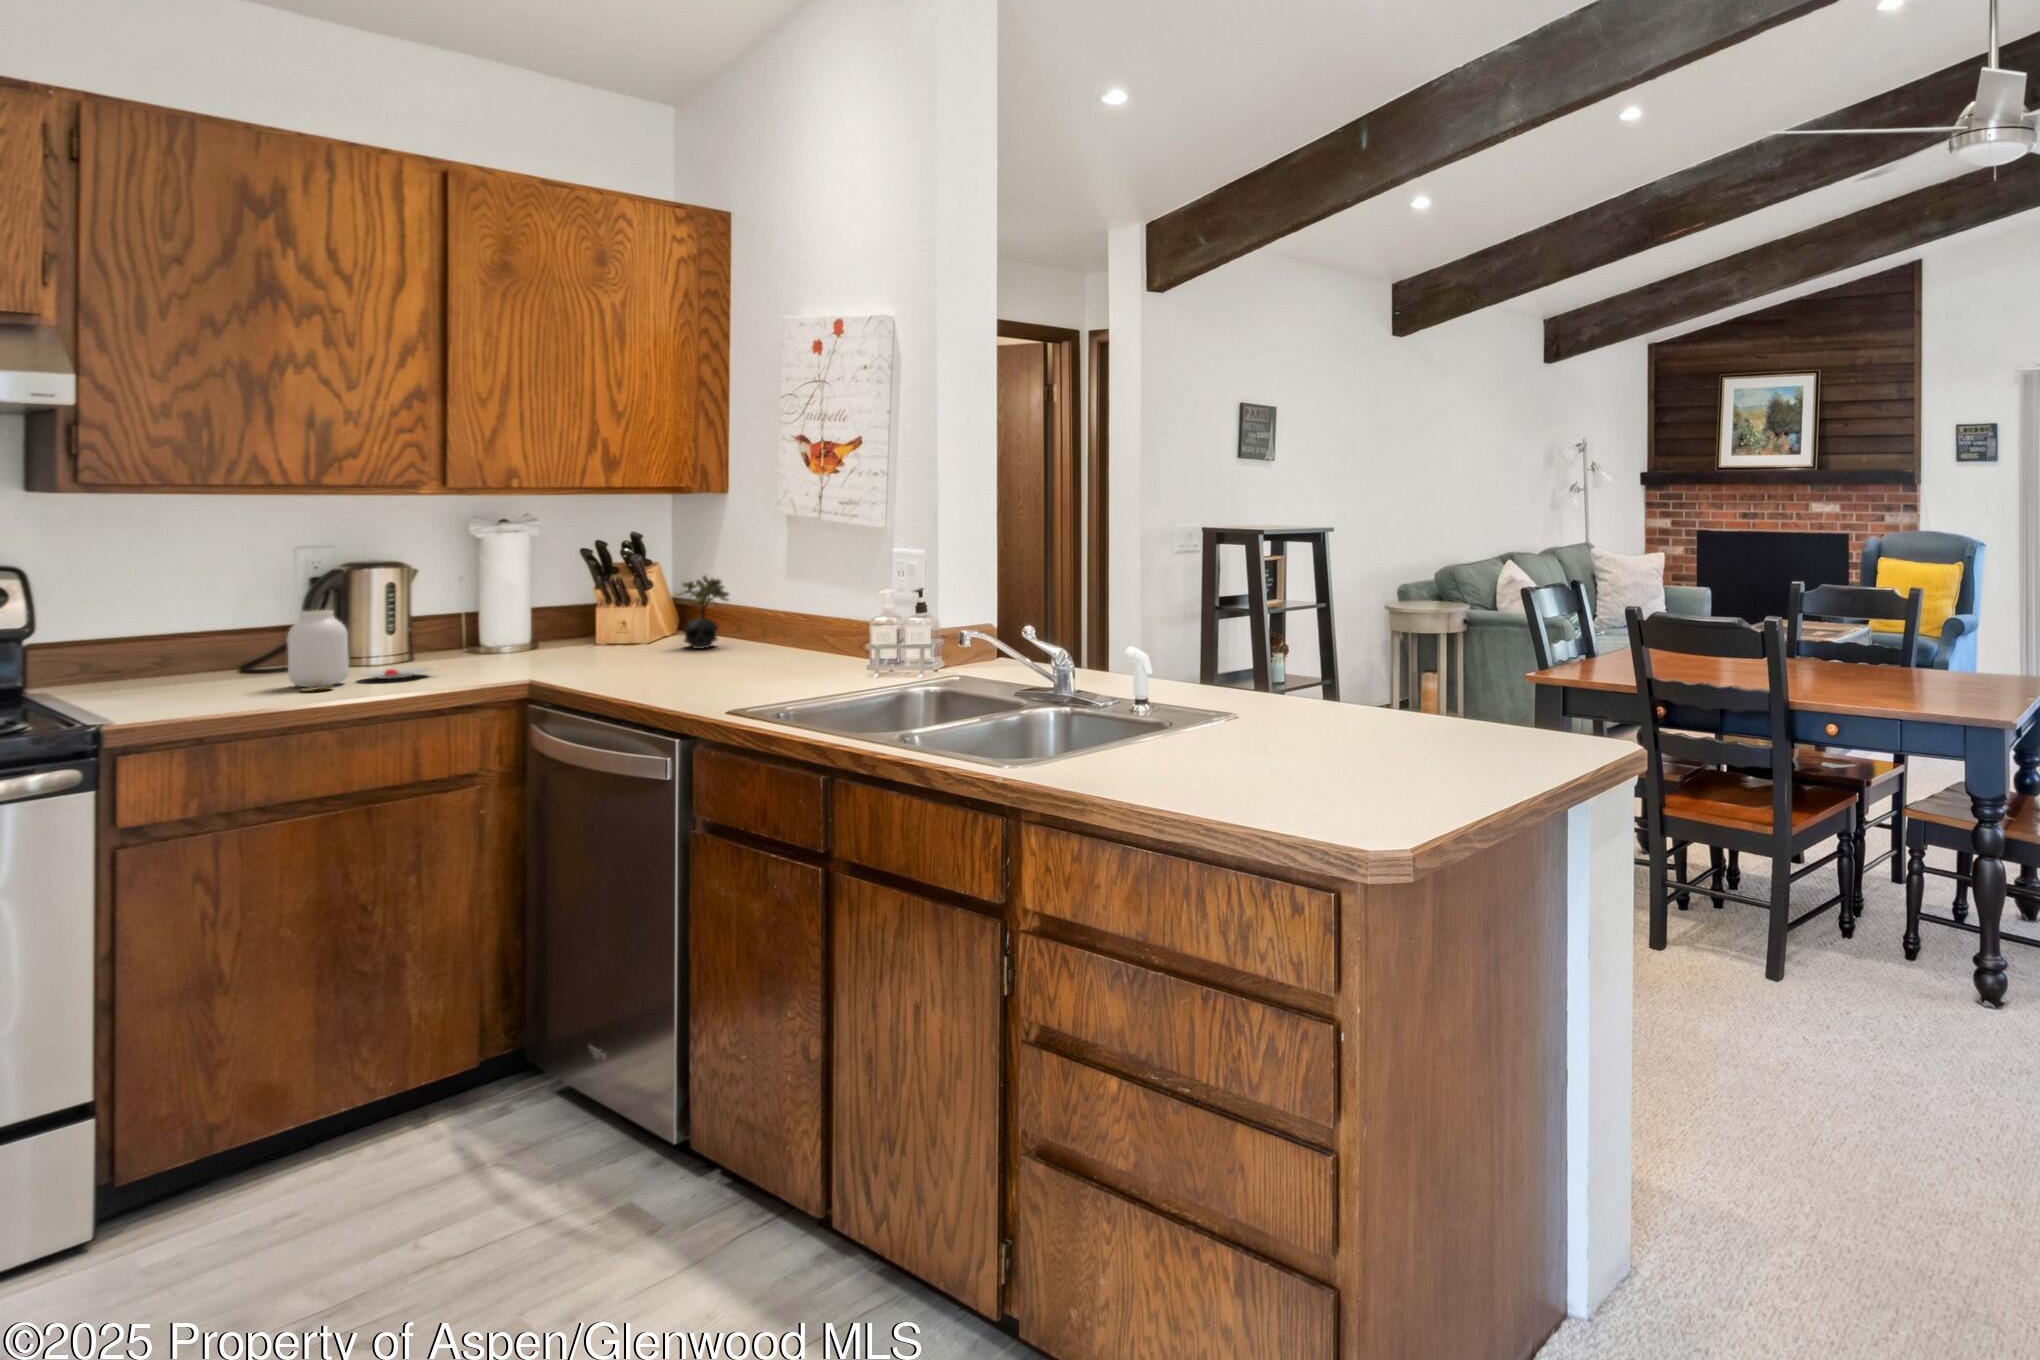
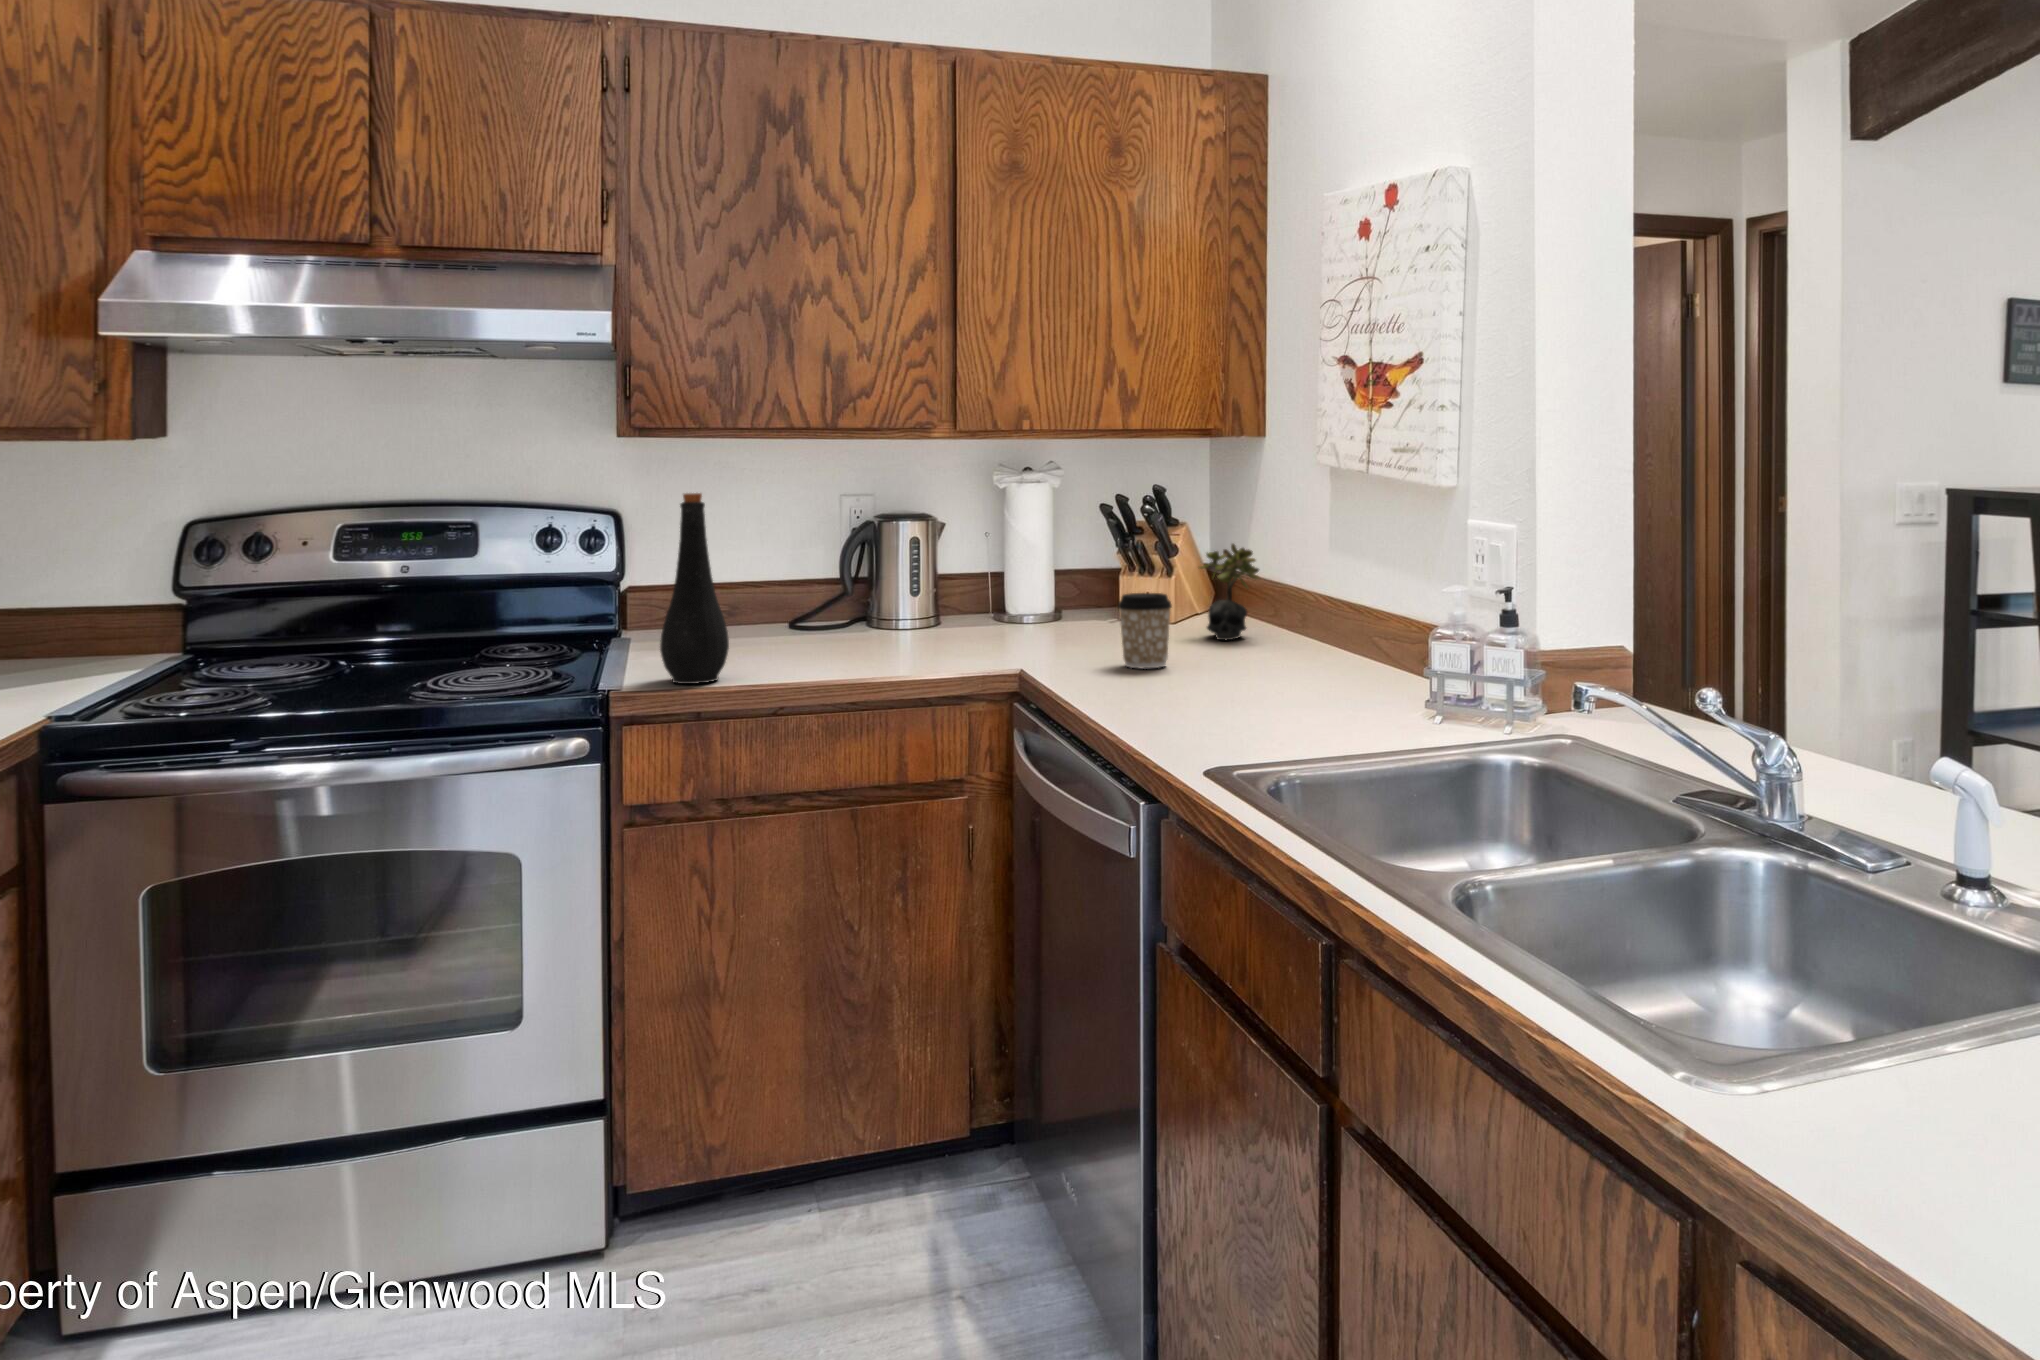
bottle: none [158,542,237,711] -> present [660,493,729,684]
jar: present [287,610,430,691] -> none [795,572,936,667]
coffee cup: none [619,612,667,669] -> present [1118,593,1172,668]

